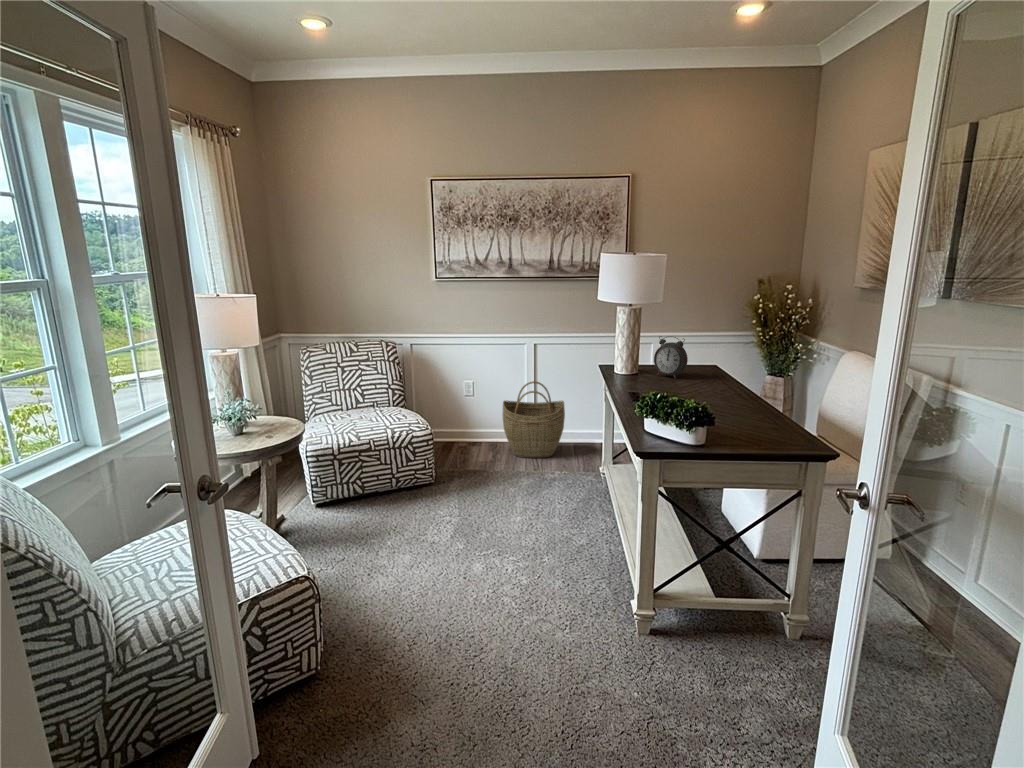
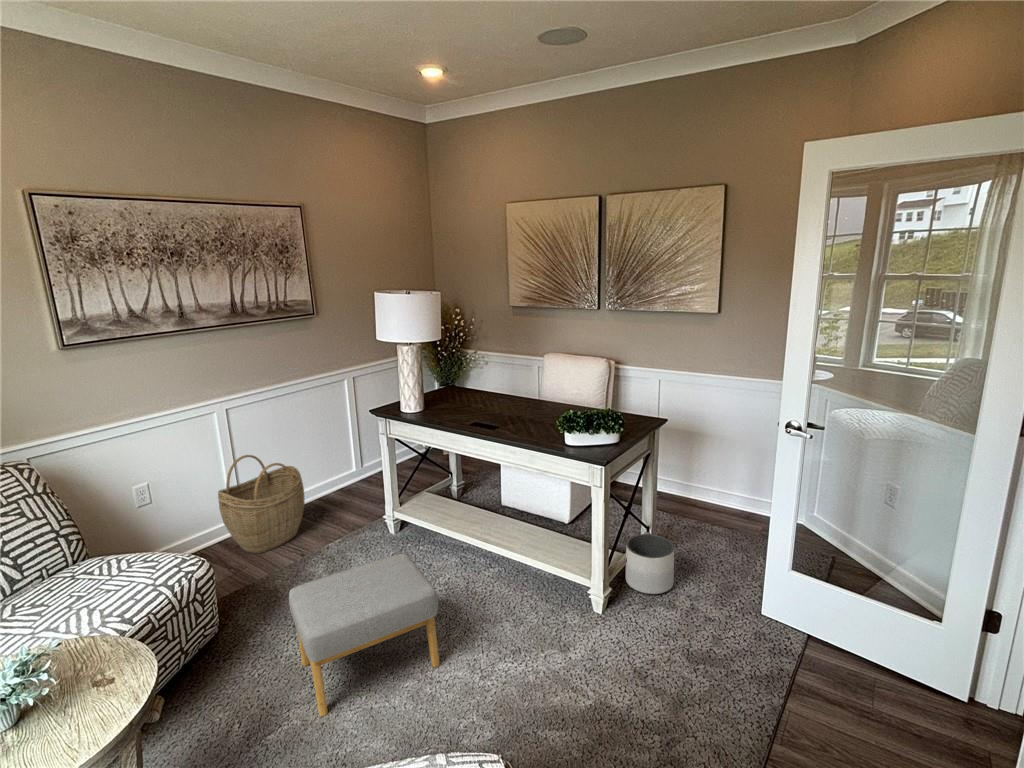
alarm clock: present [654,336,688,379] -> none [432,362,463,401]
footstool: none [384,463,503,572] -> present [289,554,440,716]
planter: none [678,593,747,681] -> present [626,534,674,594]

